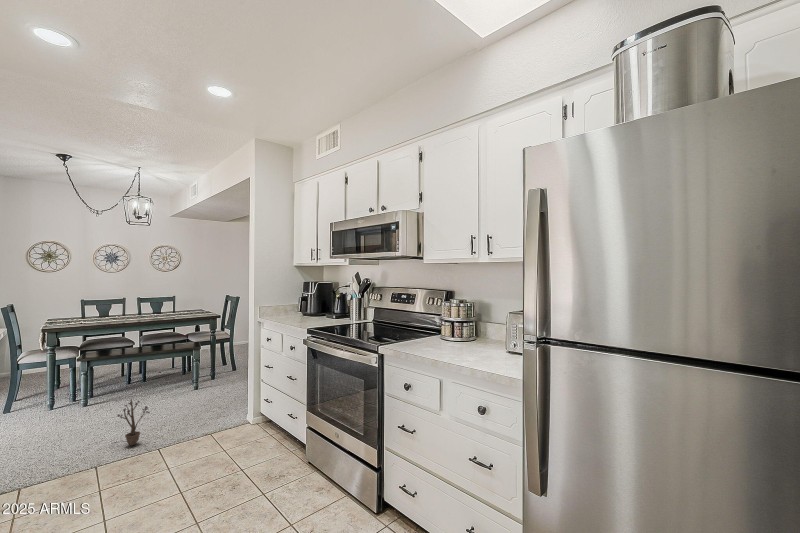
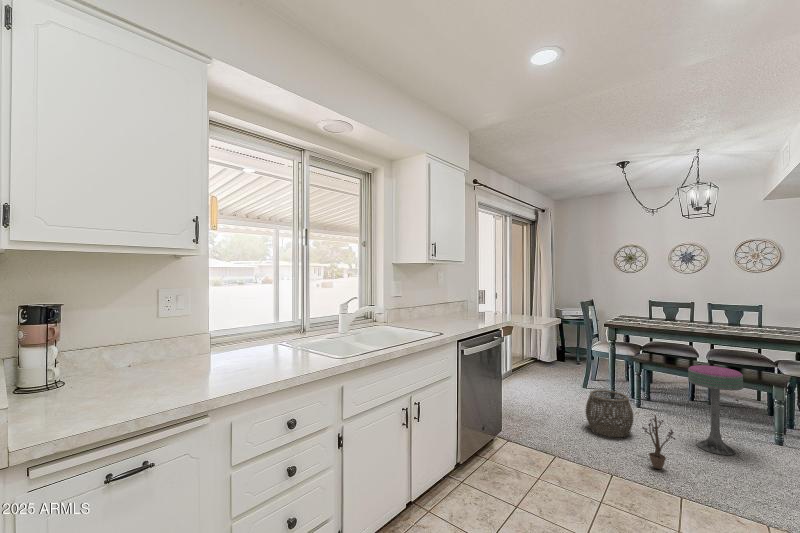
bar stool: none [145,347,185,416] -> present [688,365,743,455]
woven basket: none [38,395,97,446] -> present [585,390,633,437]

